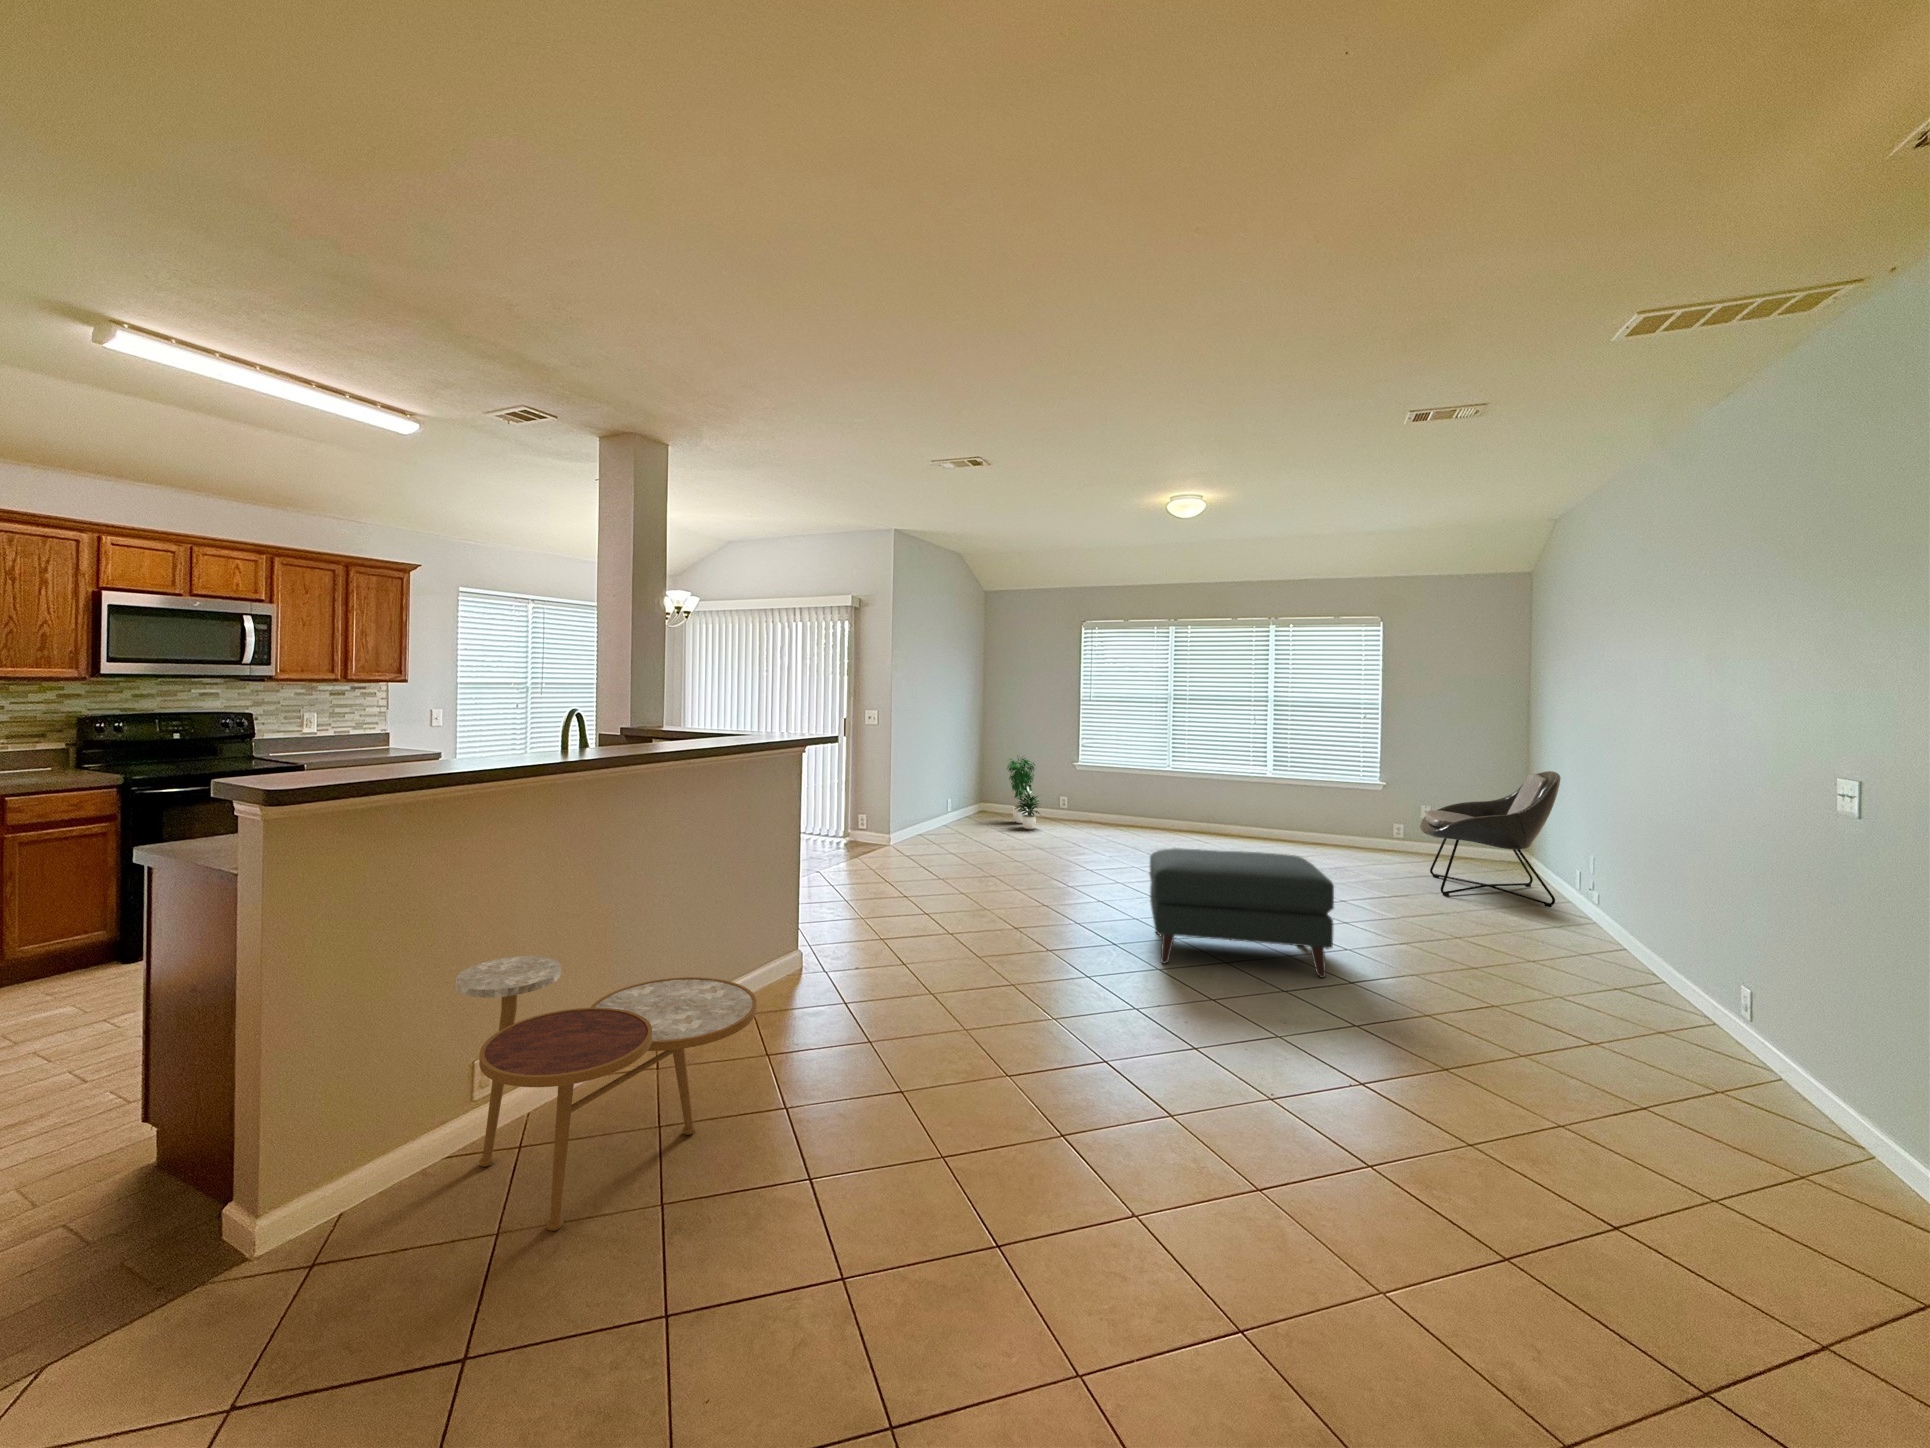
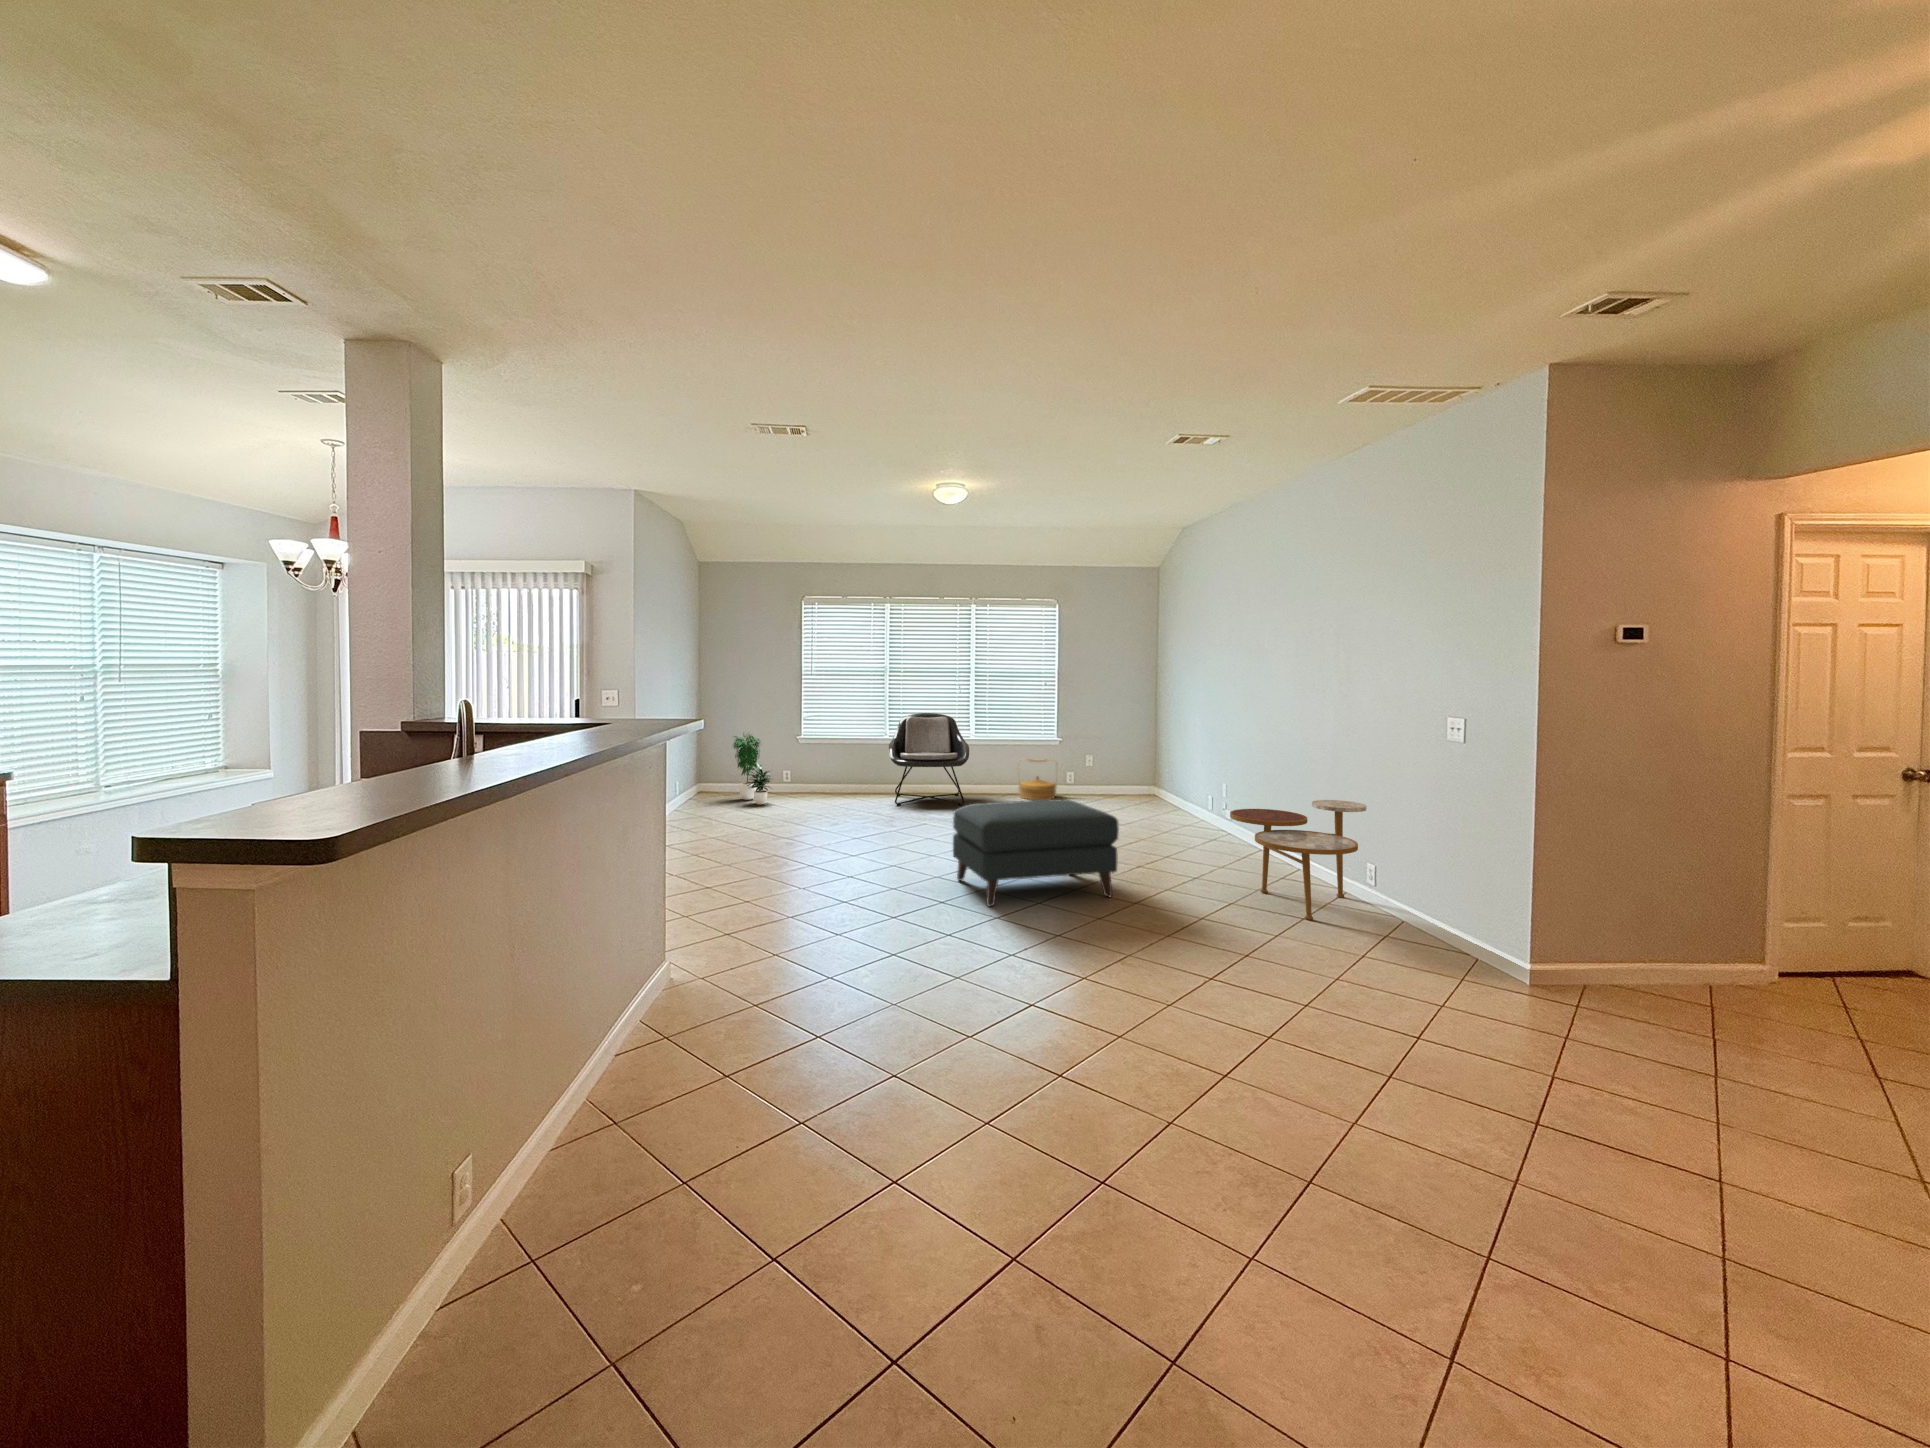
lounge chair: present [1420,771,1561,907] -> present [889,713,969,806]
woven basket: none [1326,805,1380,857] -> present [1019,759,1056,800]
side table: present [456,956,757,1231] -> present [1230,800,1366,920]

